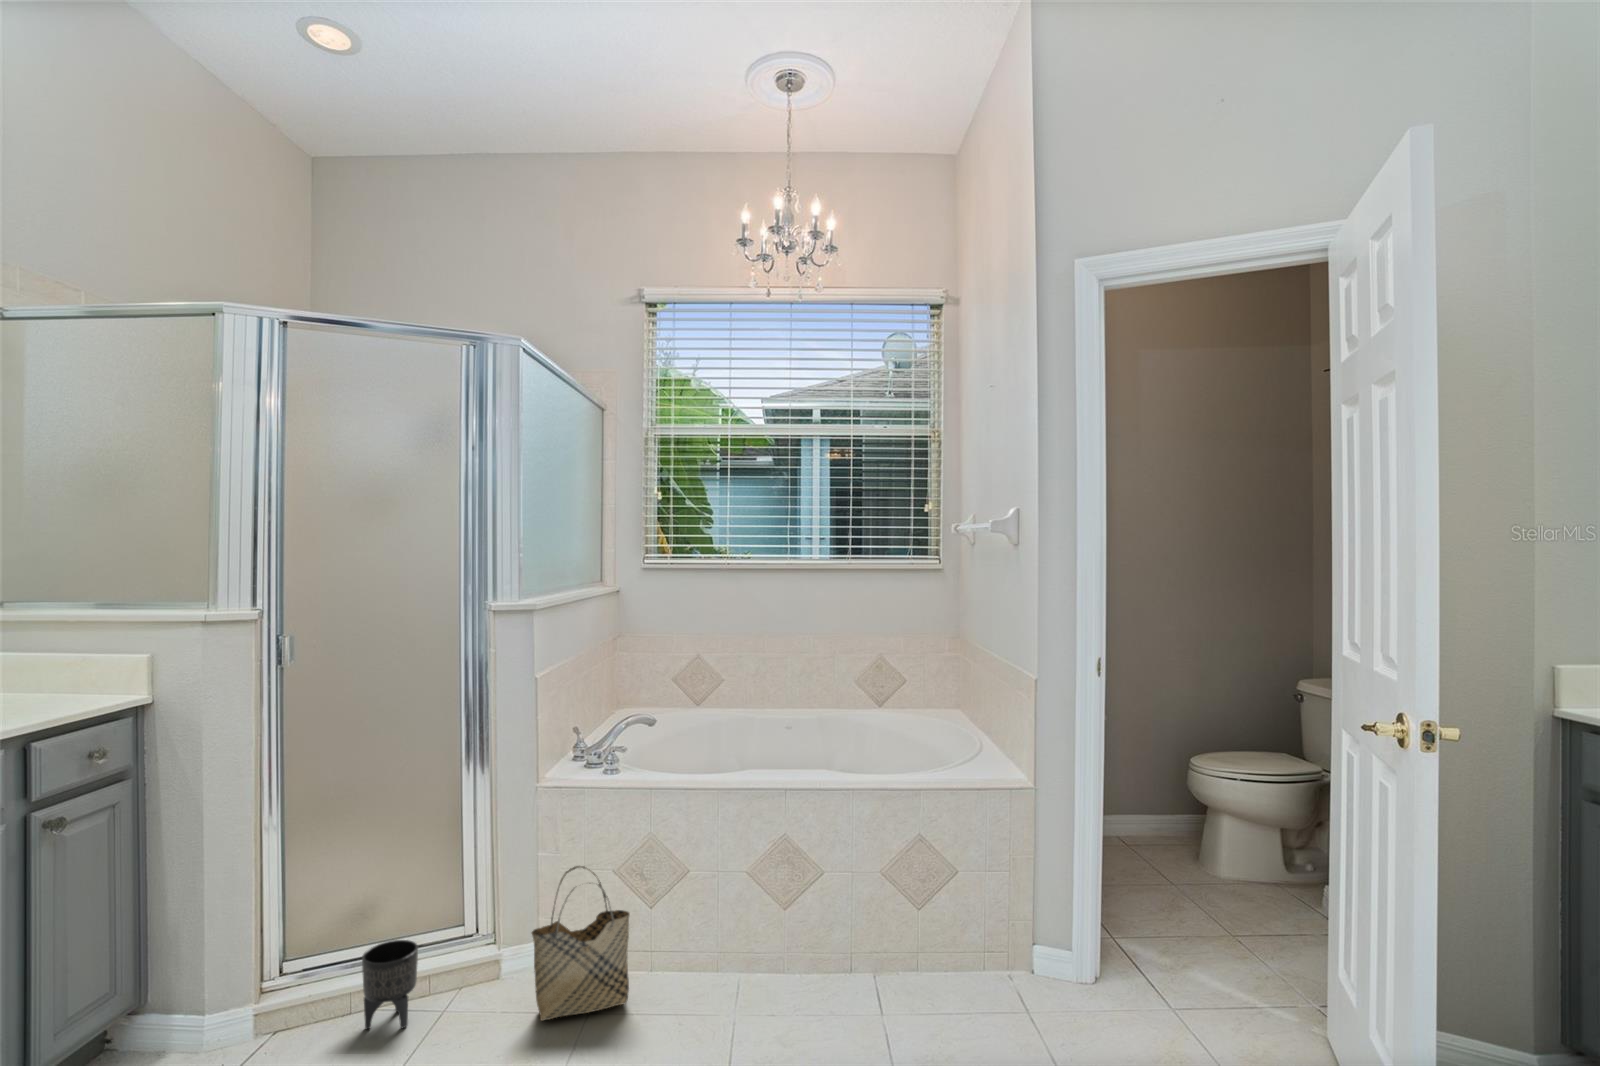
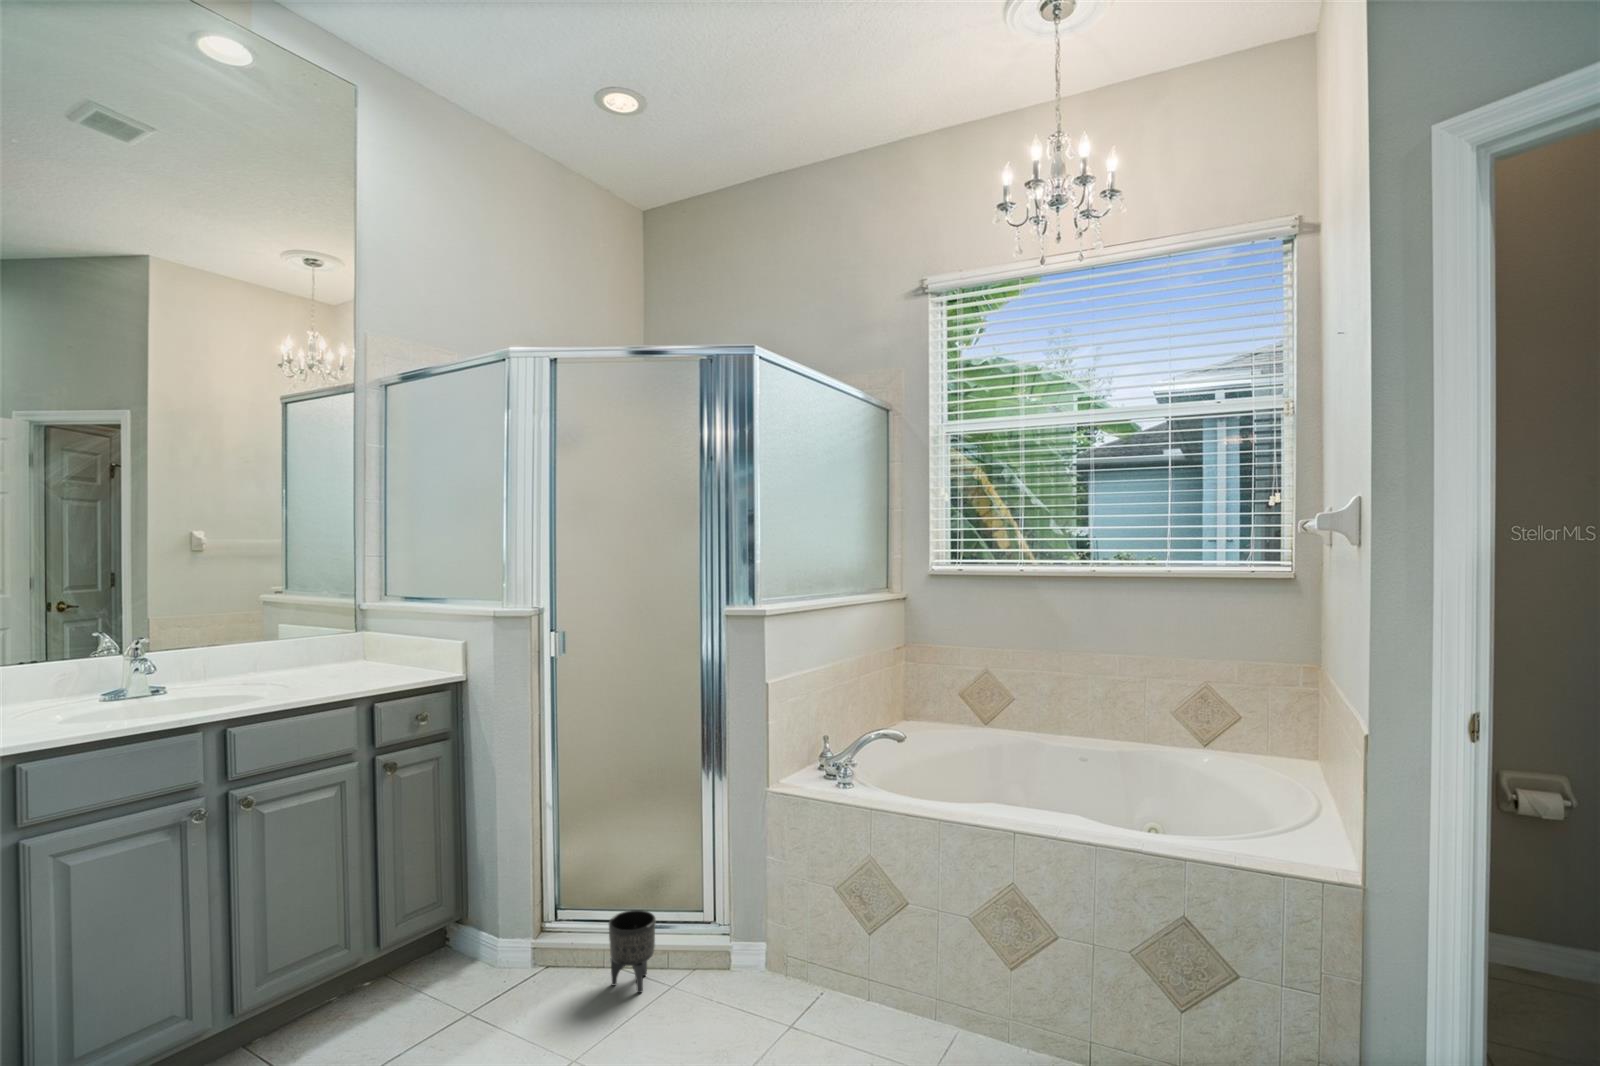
woven basket: present [532,866,630,1021] -> none [739,875,839,1028]

